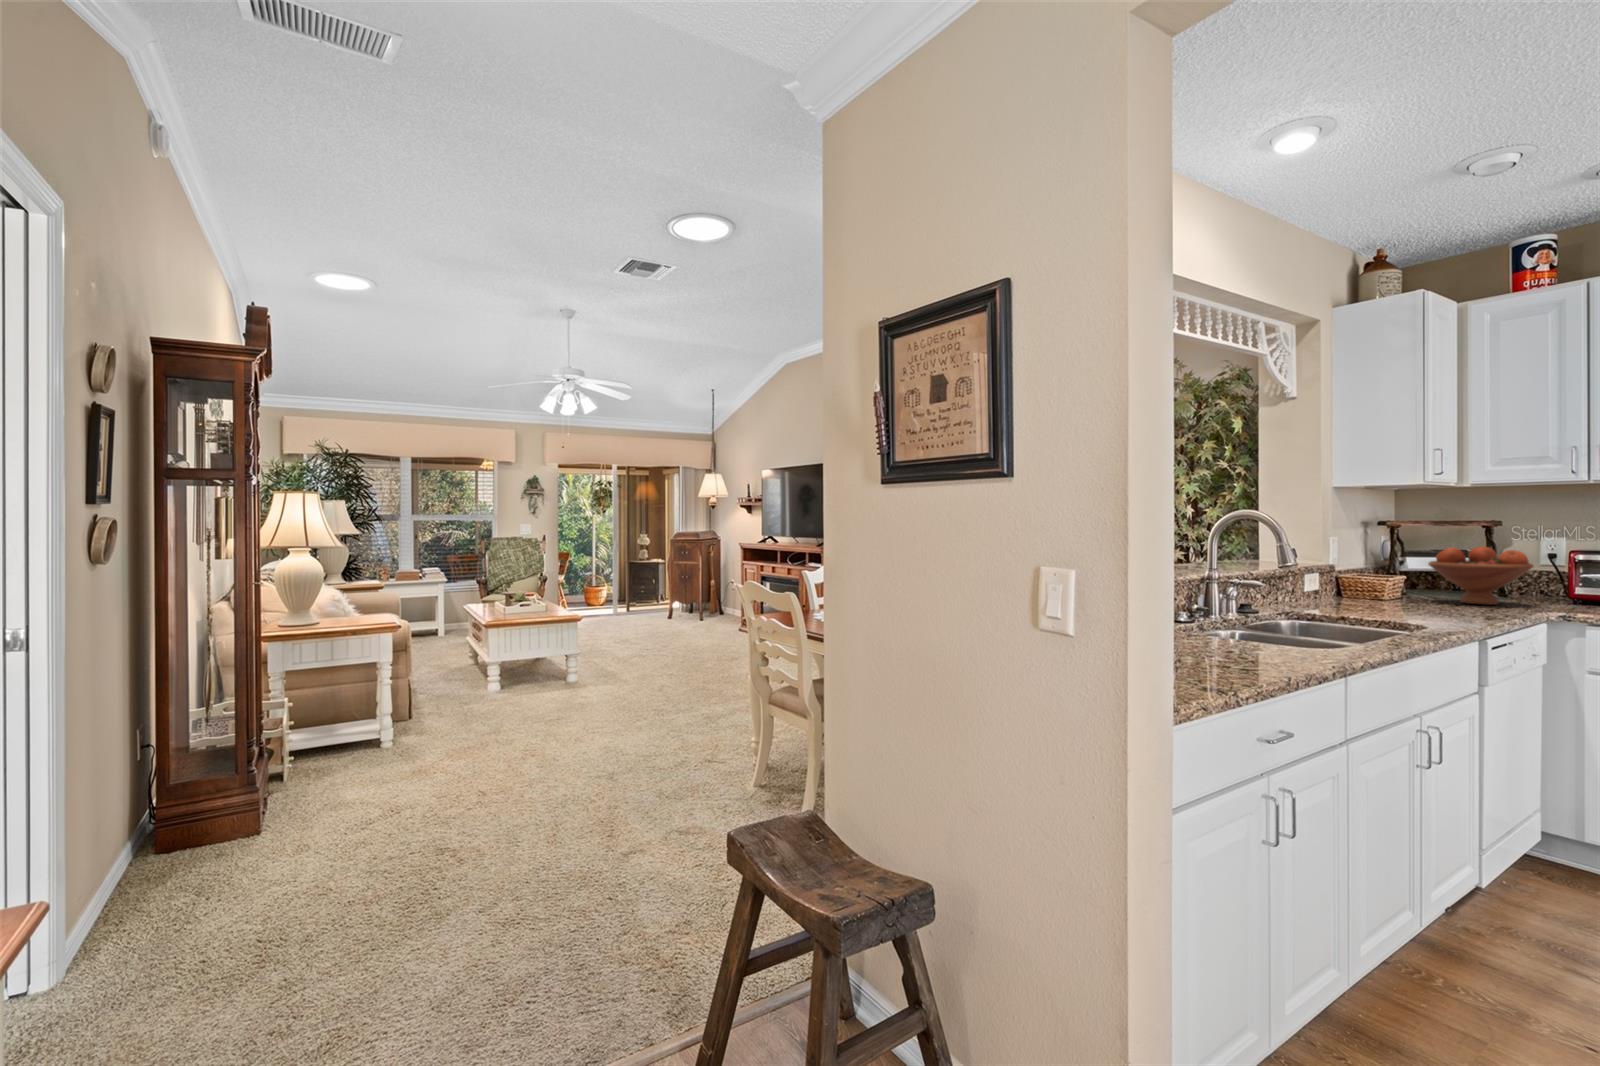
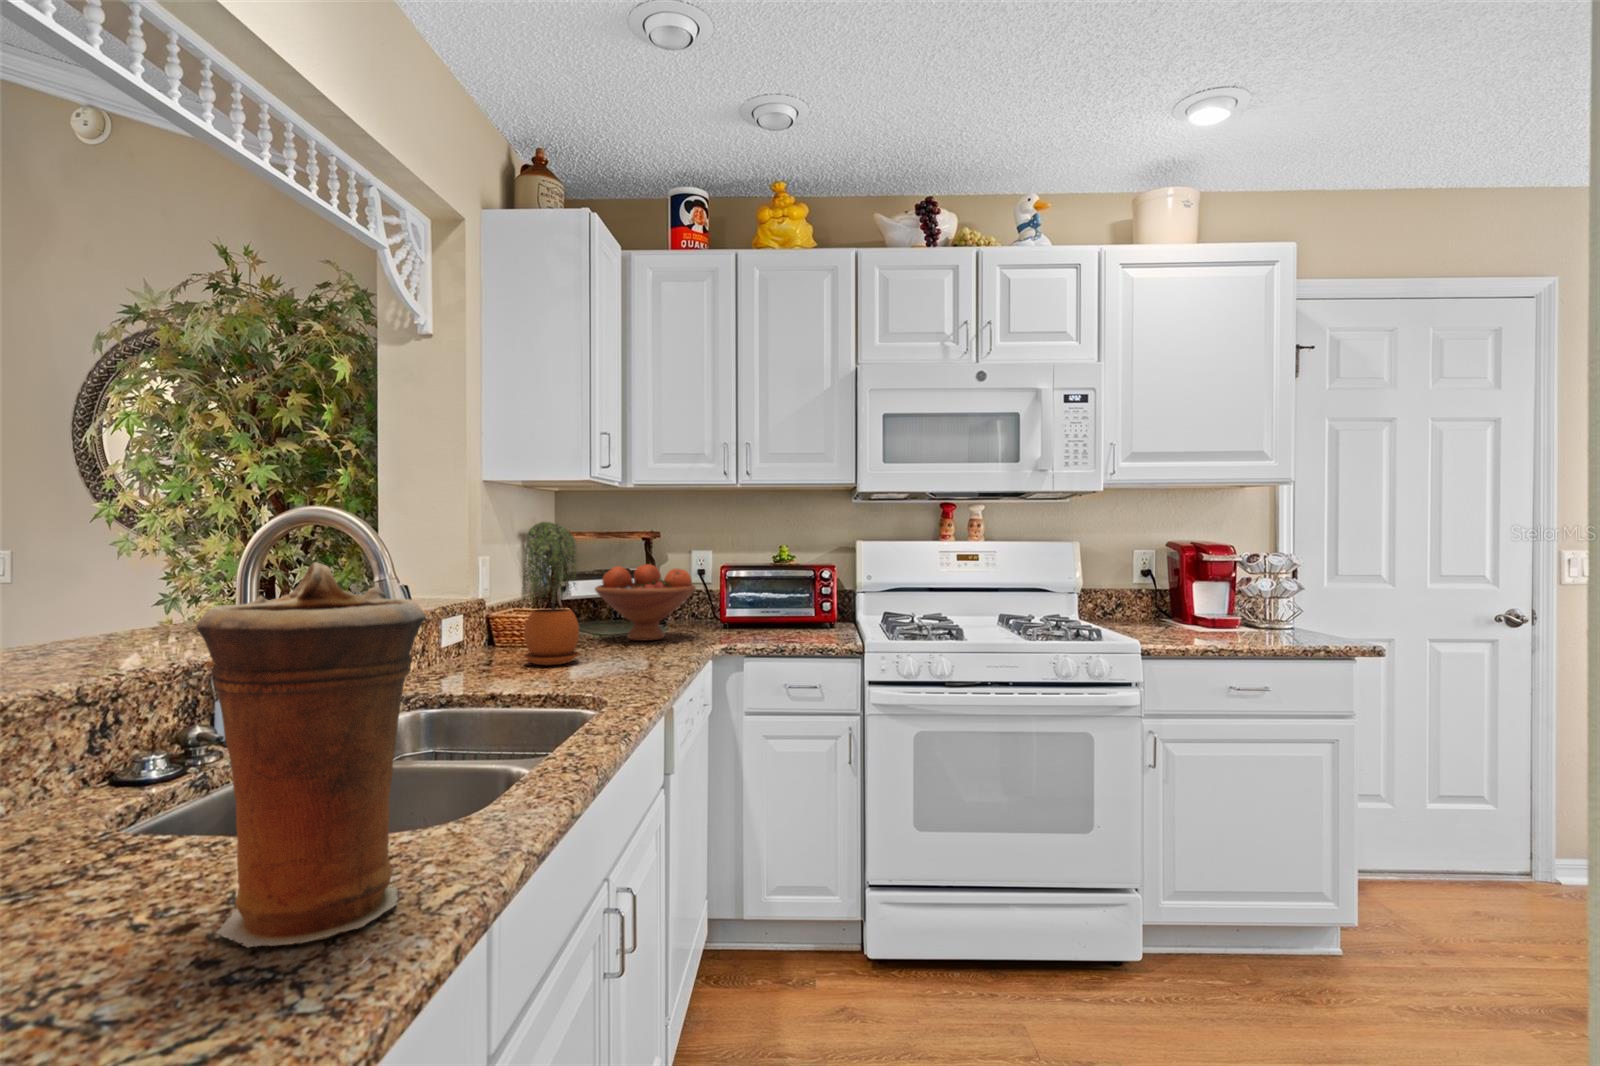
potted plant: none [1362,515,1411,609] -> present [523,522,580,665]
vase: none [1237,534,1330,656] -> present [196,562,425,947]

